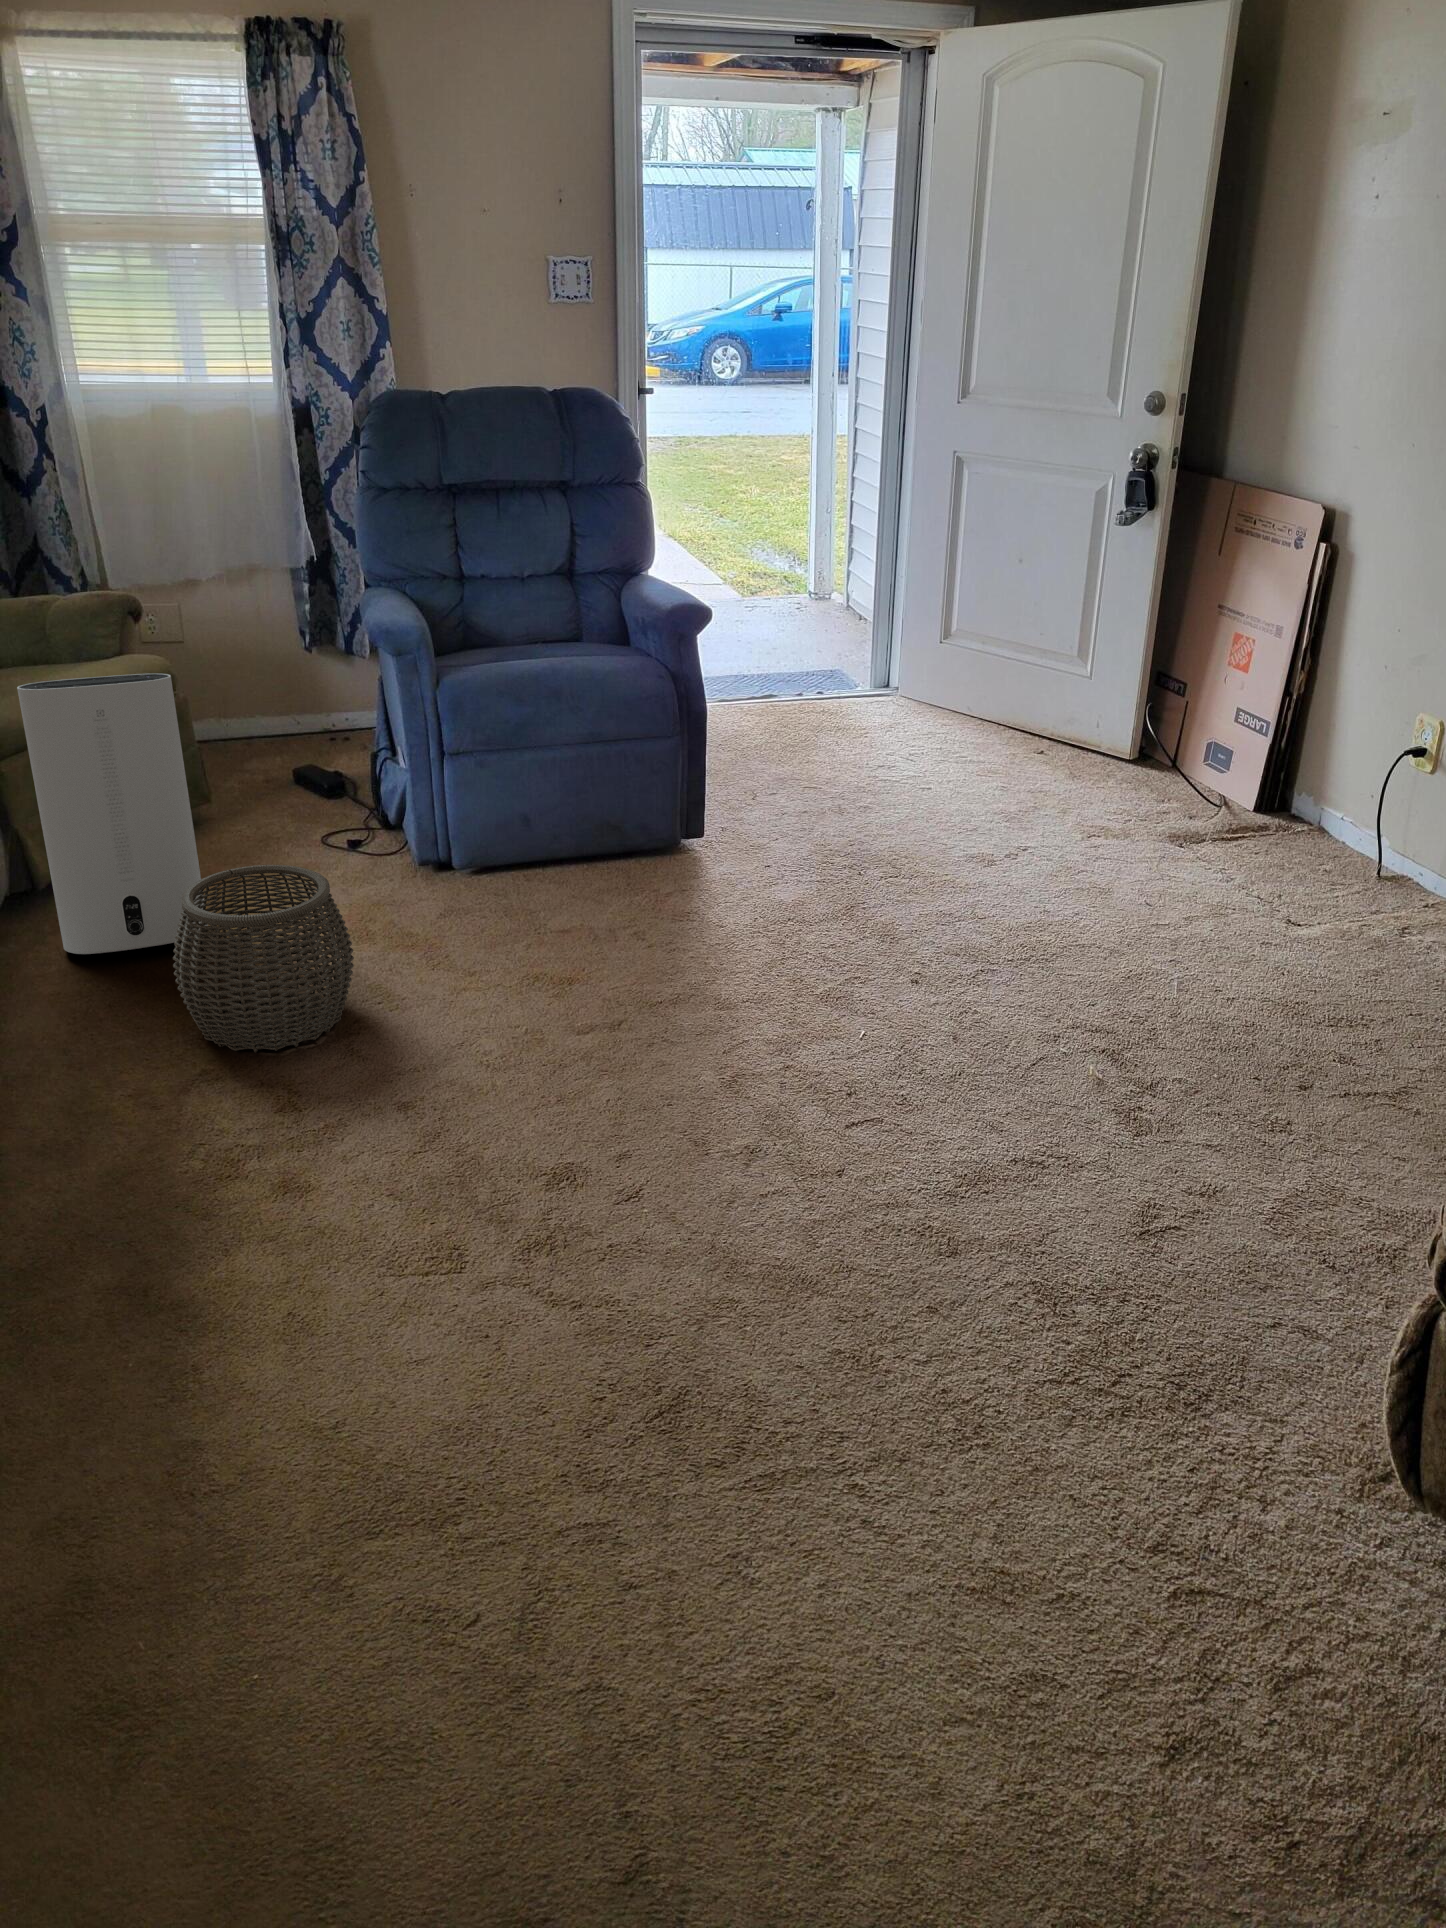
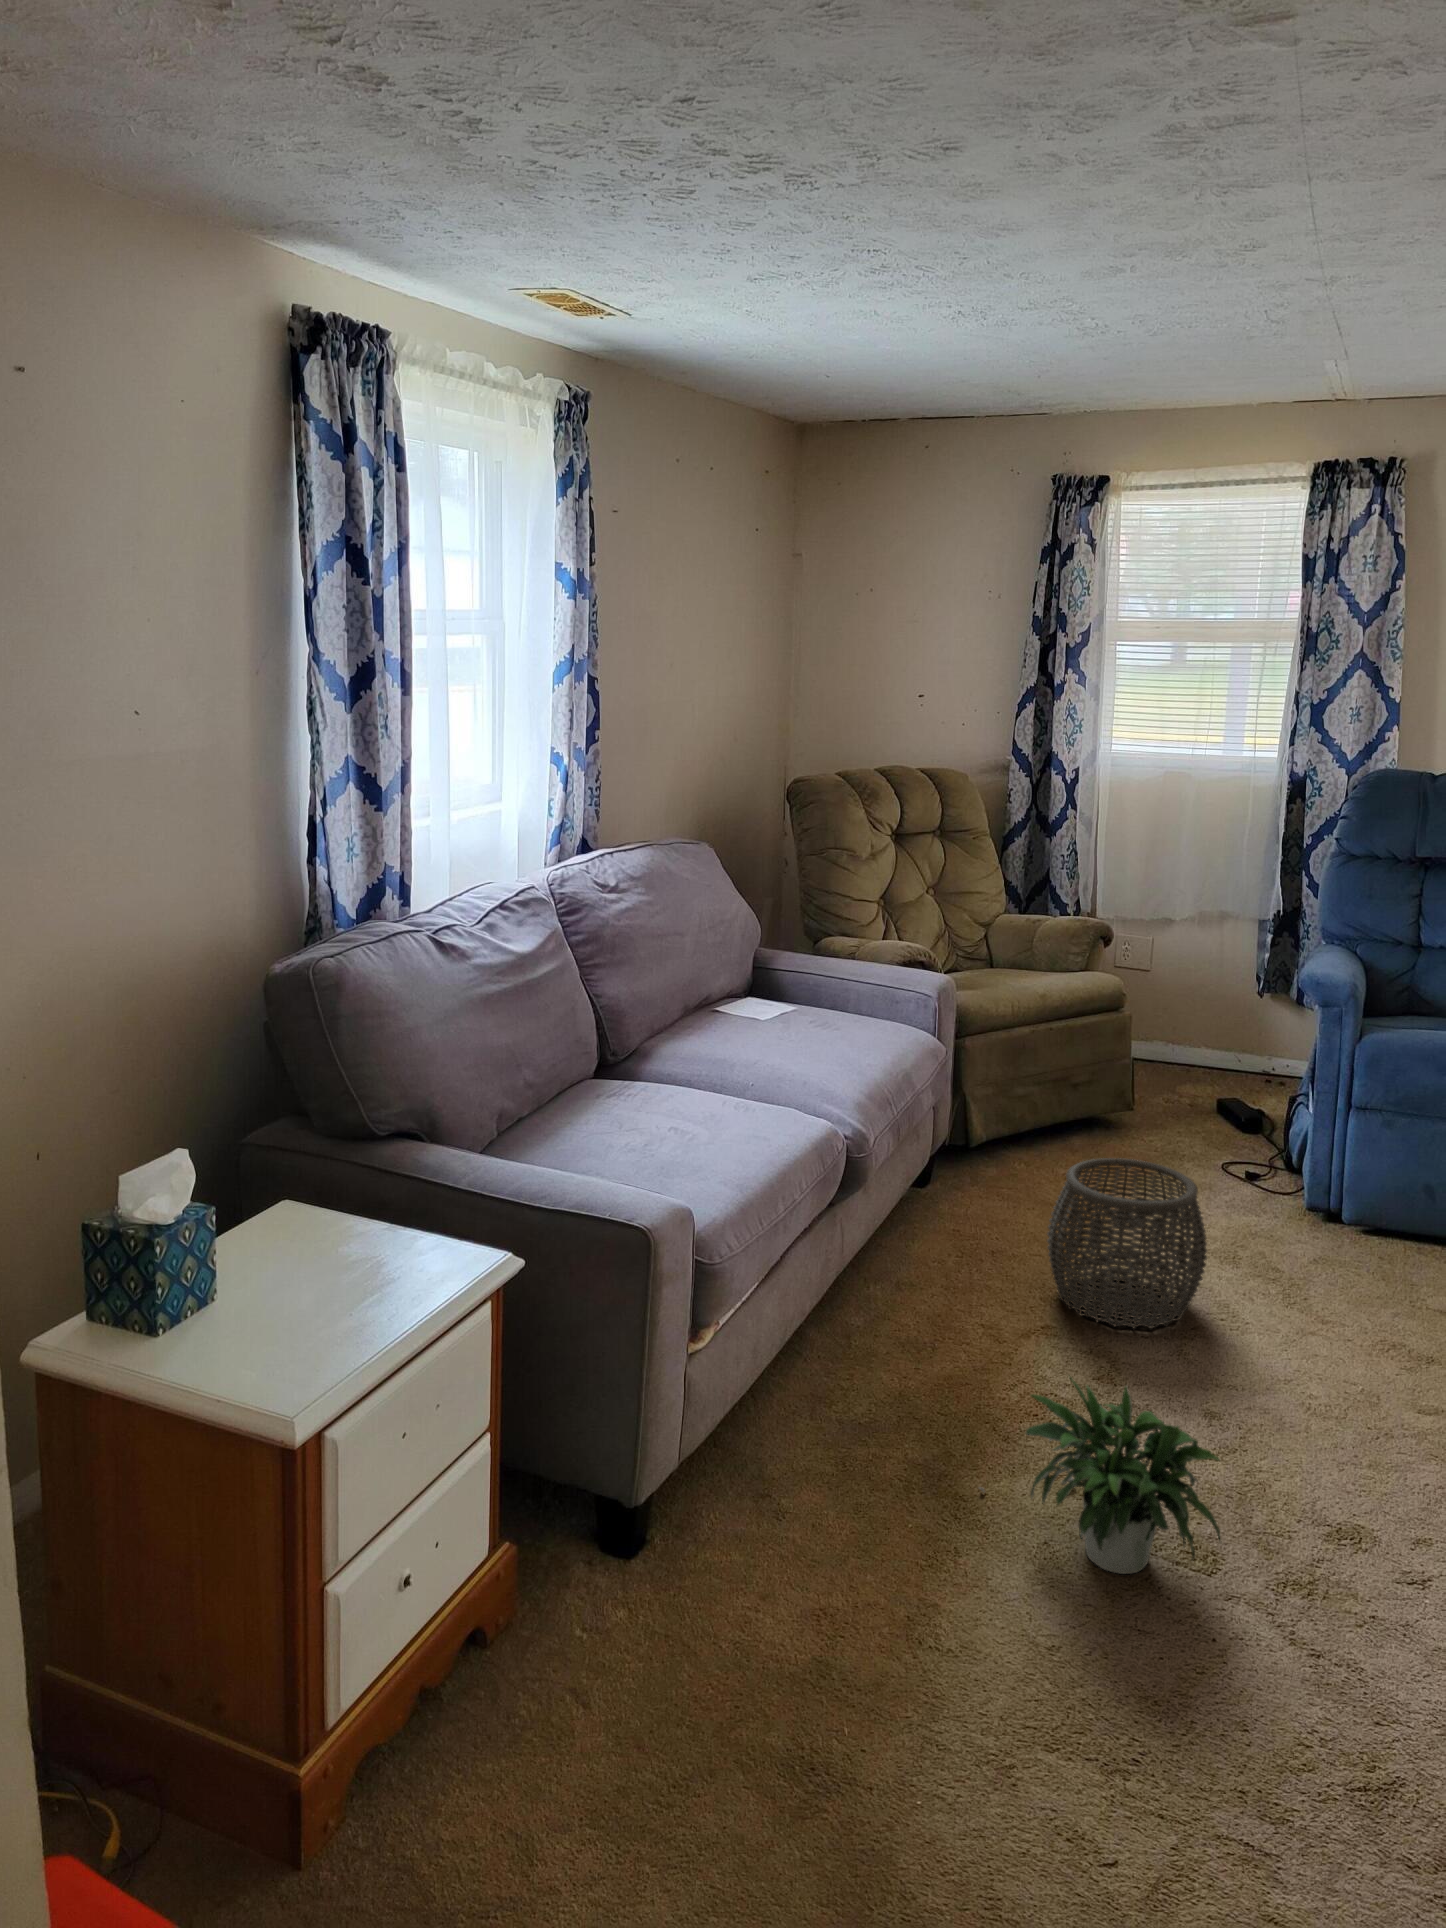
air purifier: present [17,674,208,954] -> none [975,976,1113,1215]
potted plant: none [194,1122,472,1317] -> present [980,1377,1221,1574]

